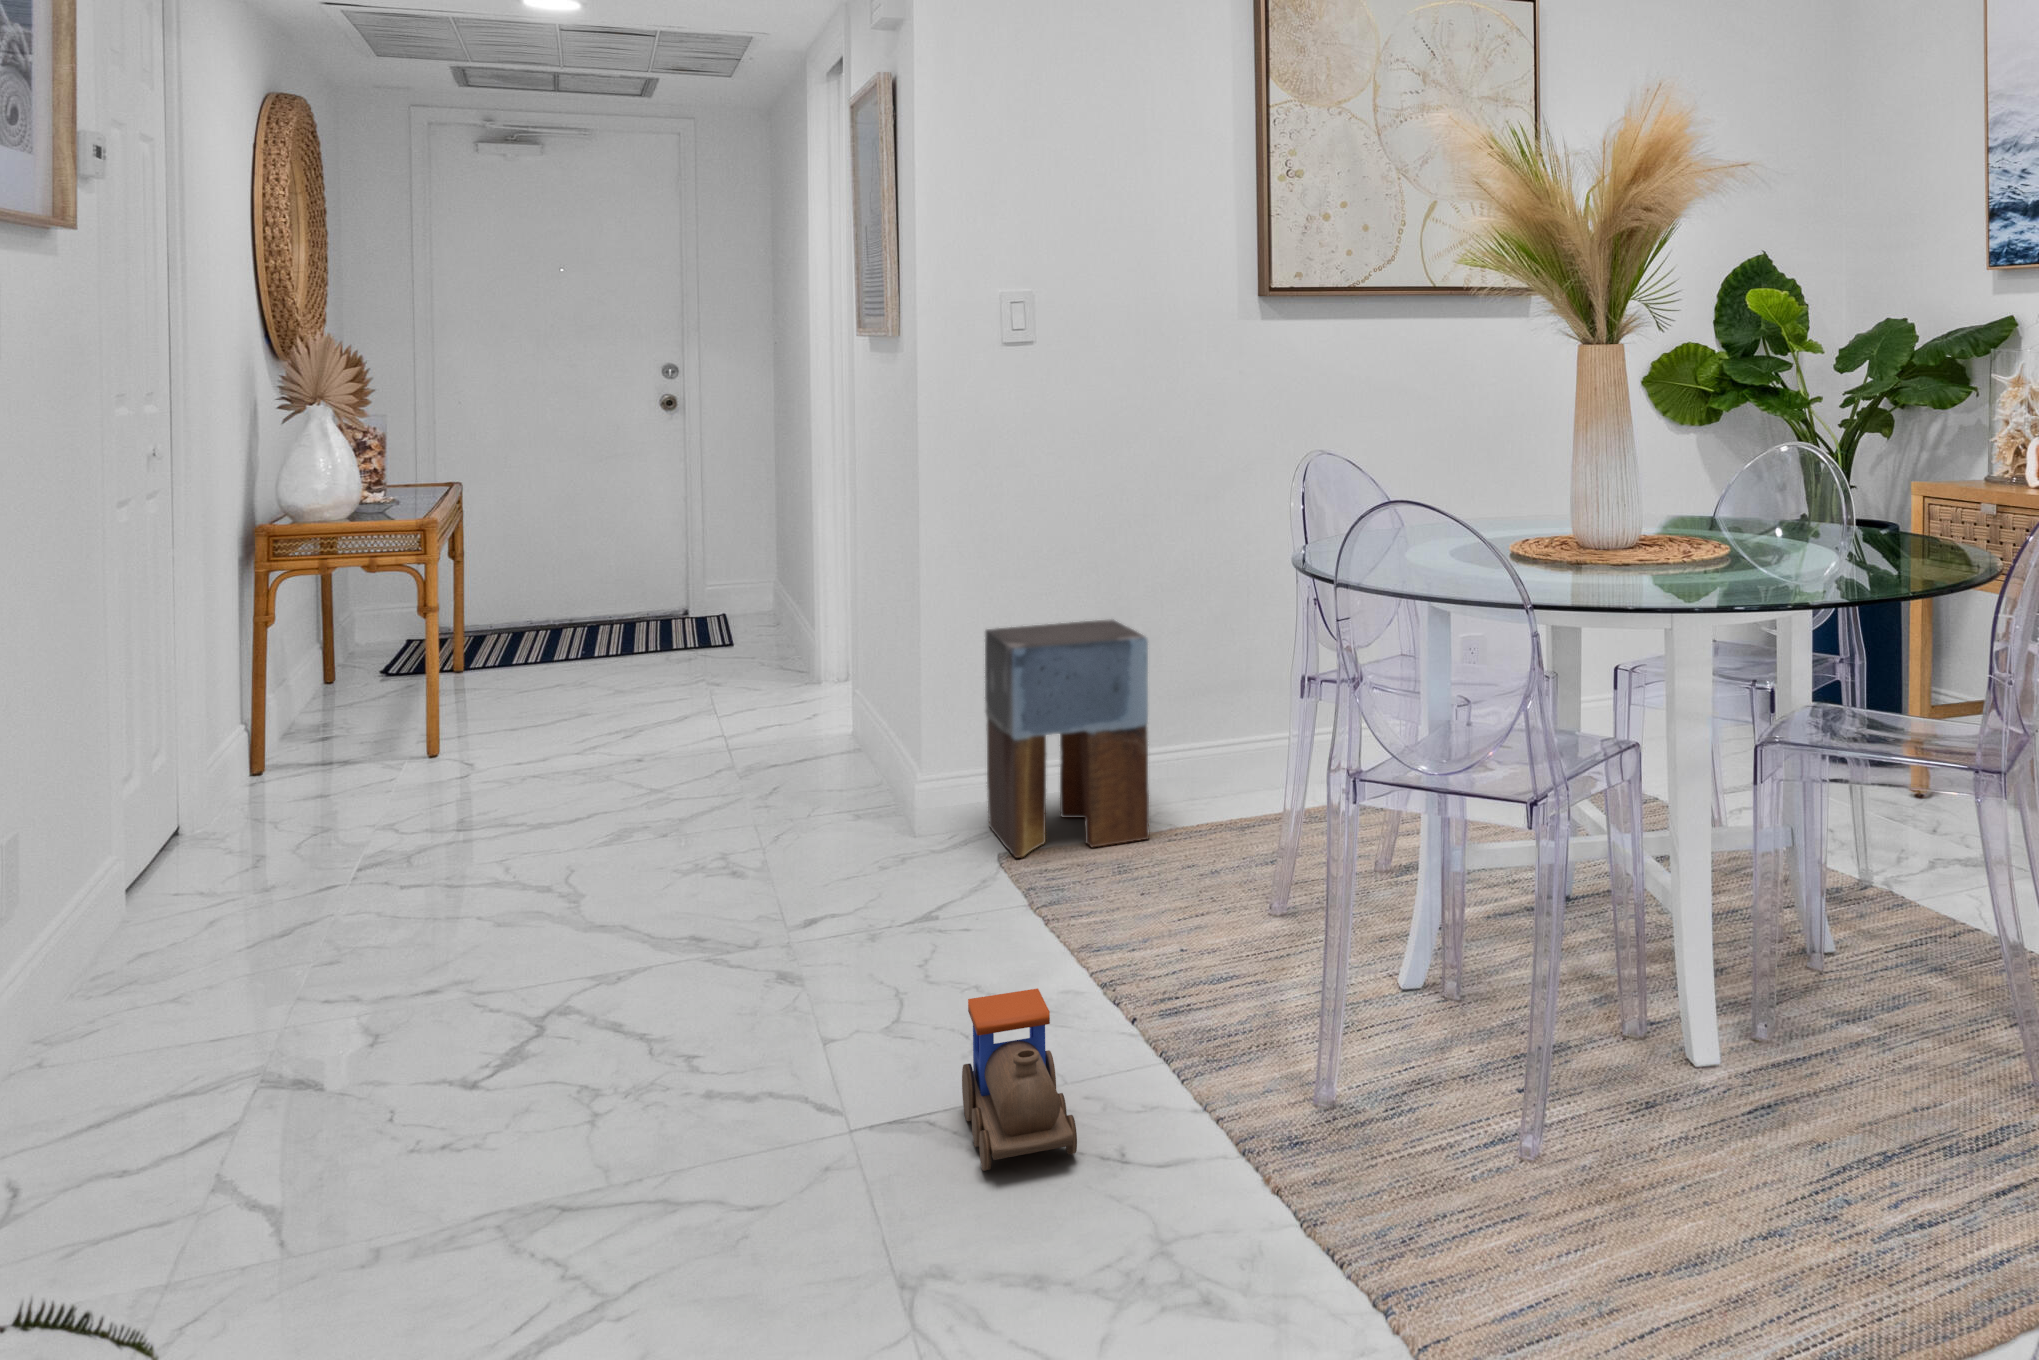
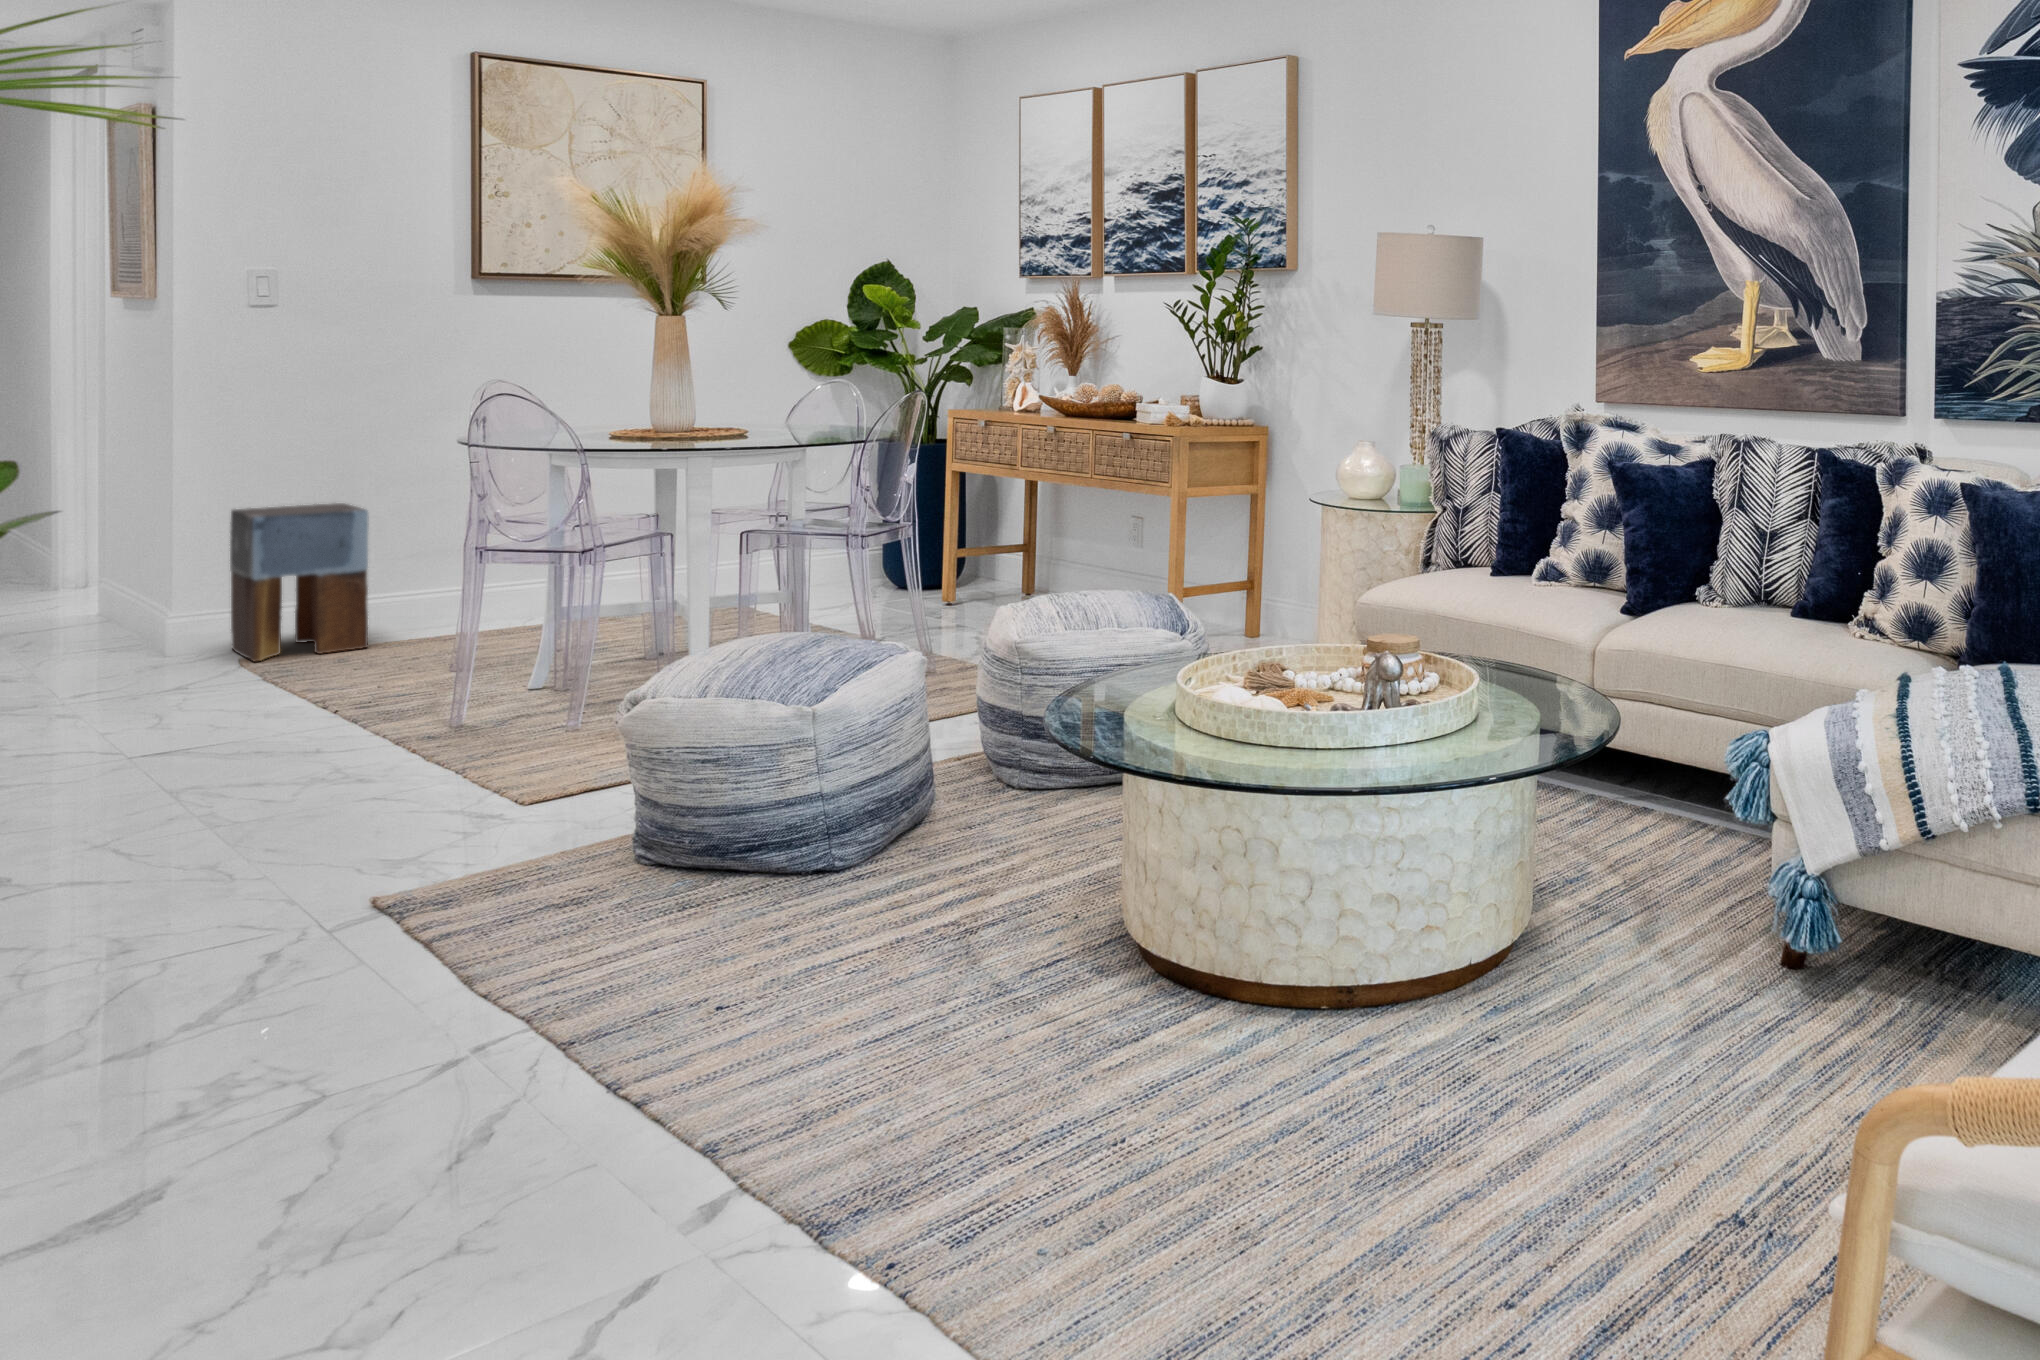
toy train: present [962,988,1077,1171] -> none [205,683,285,769]

